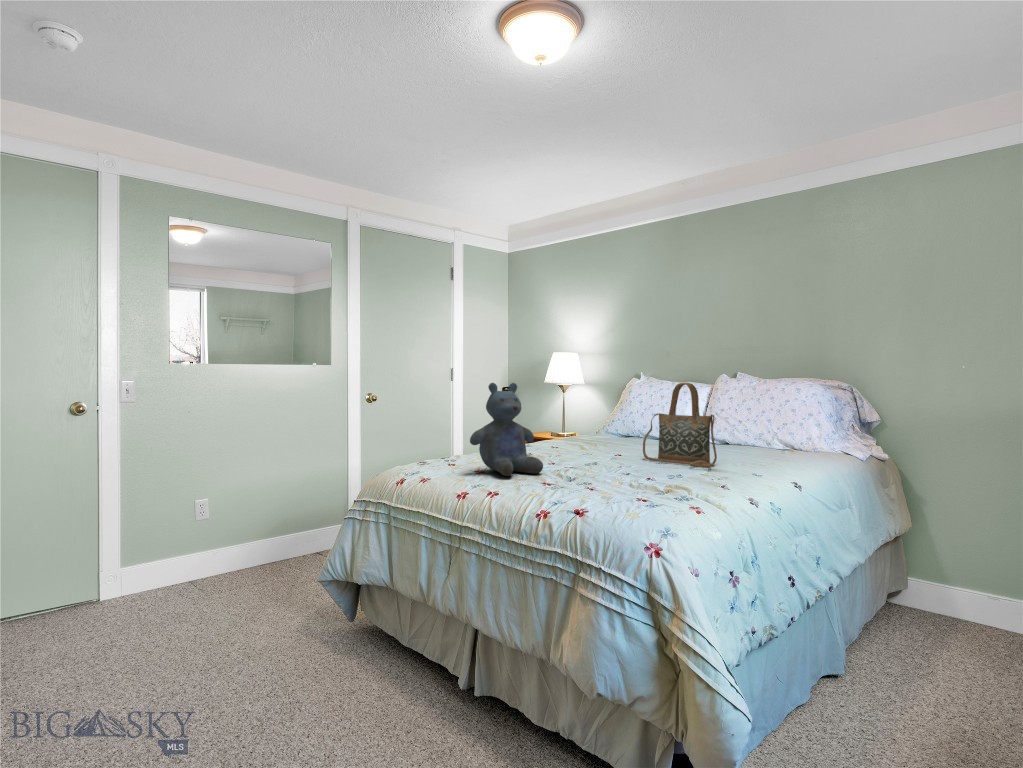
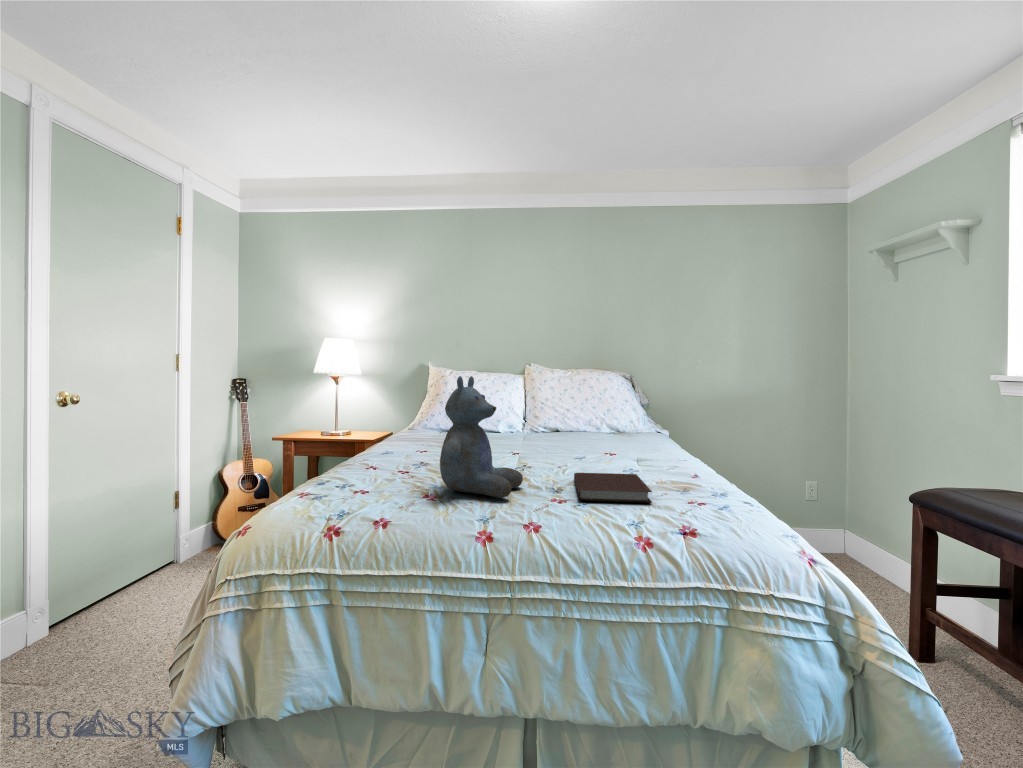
handbag: present [643,383,717,468] -> none [545,376,631,458]
notebook: none [550,469,642,493] -> present [574,473,652,503]

